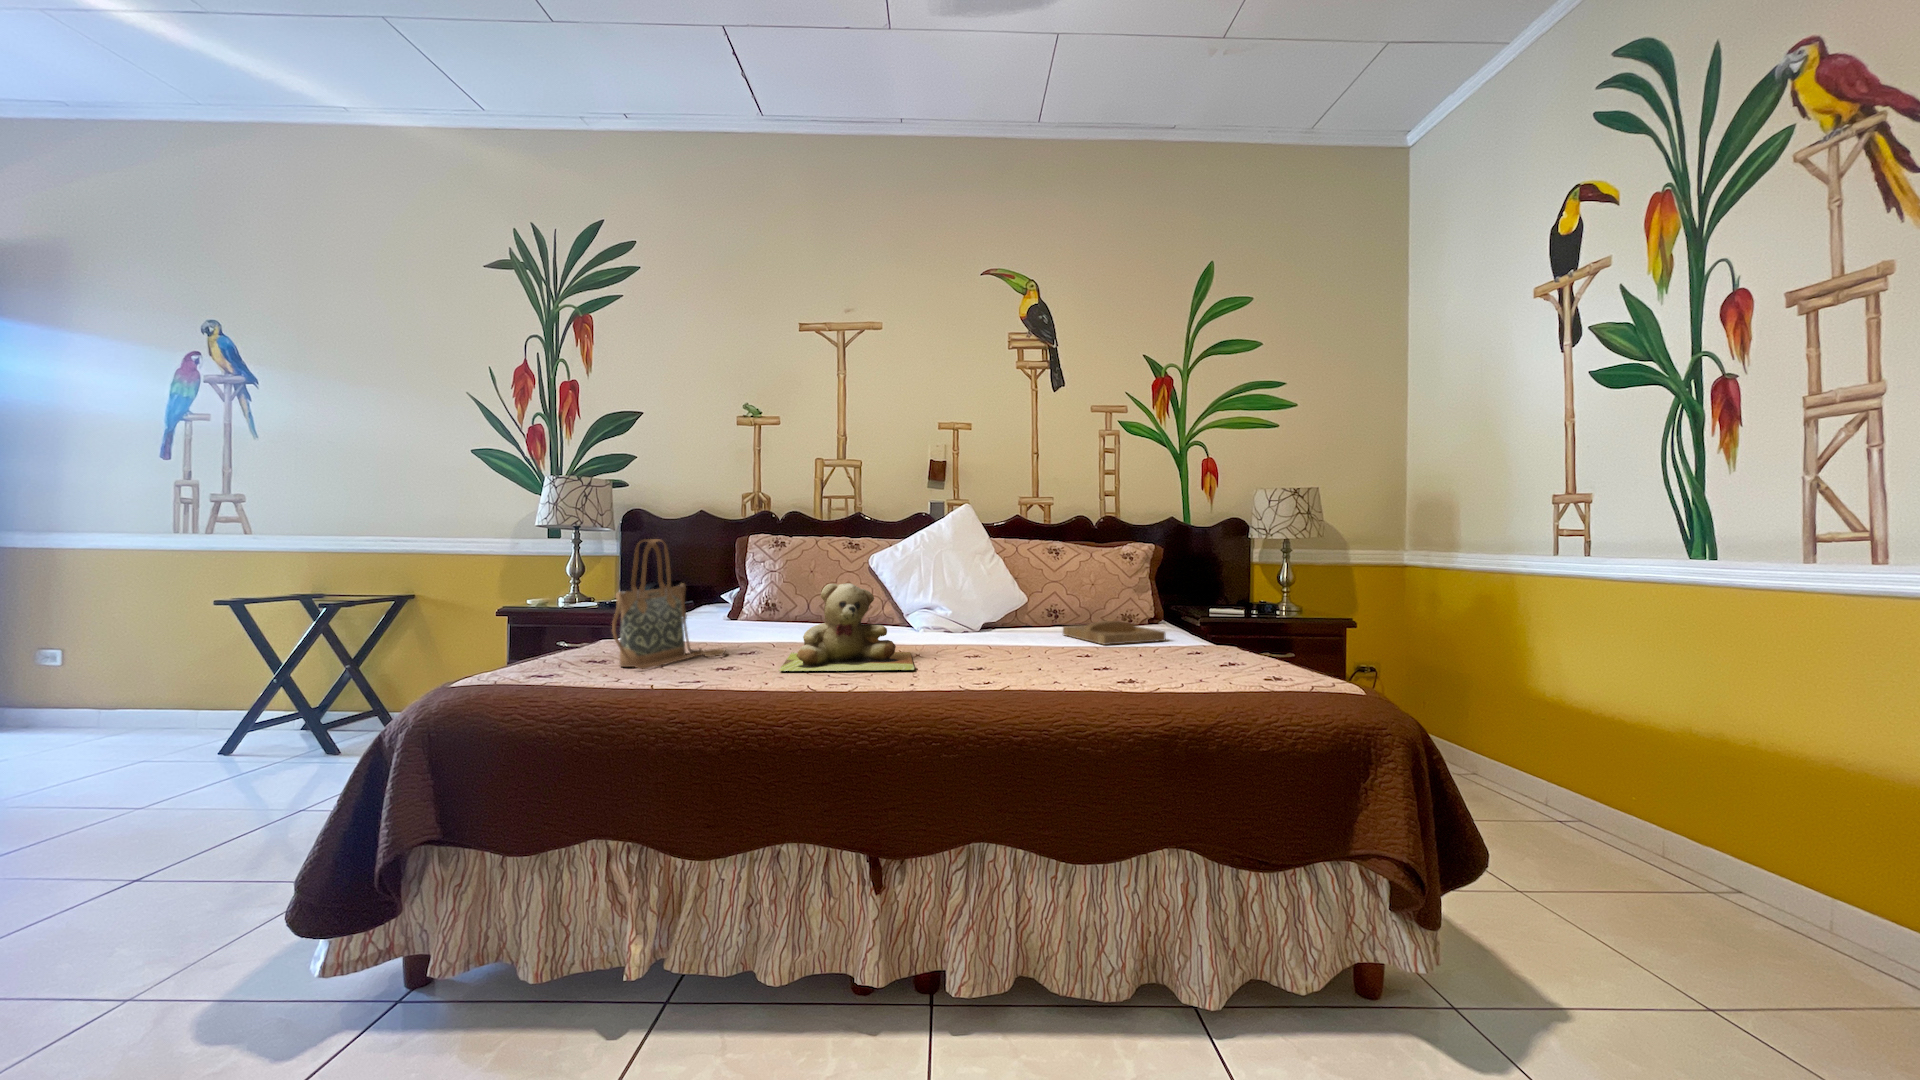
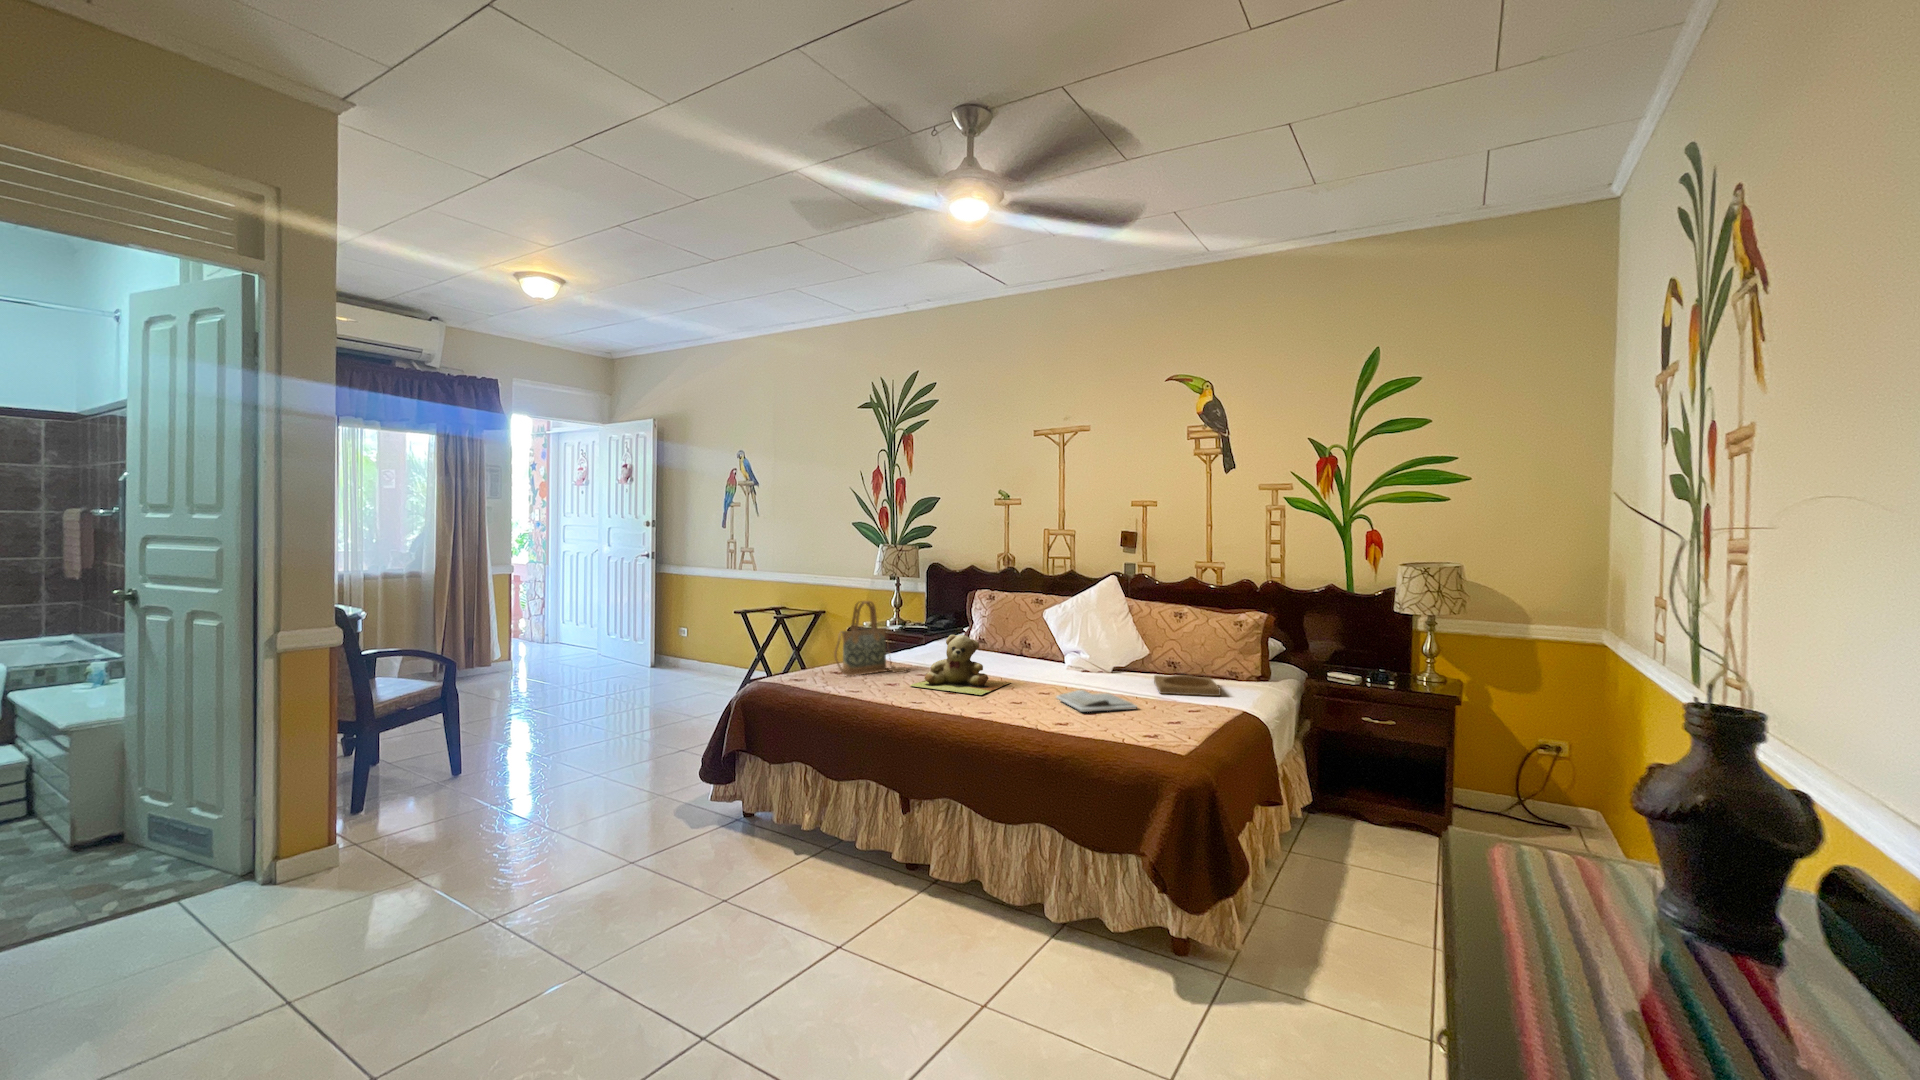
book: none [1022,646,1132,673] -> present [1057,690,1137,712]

